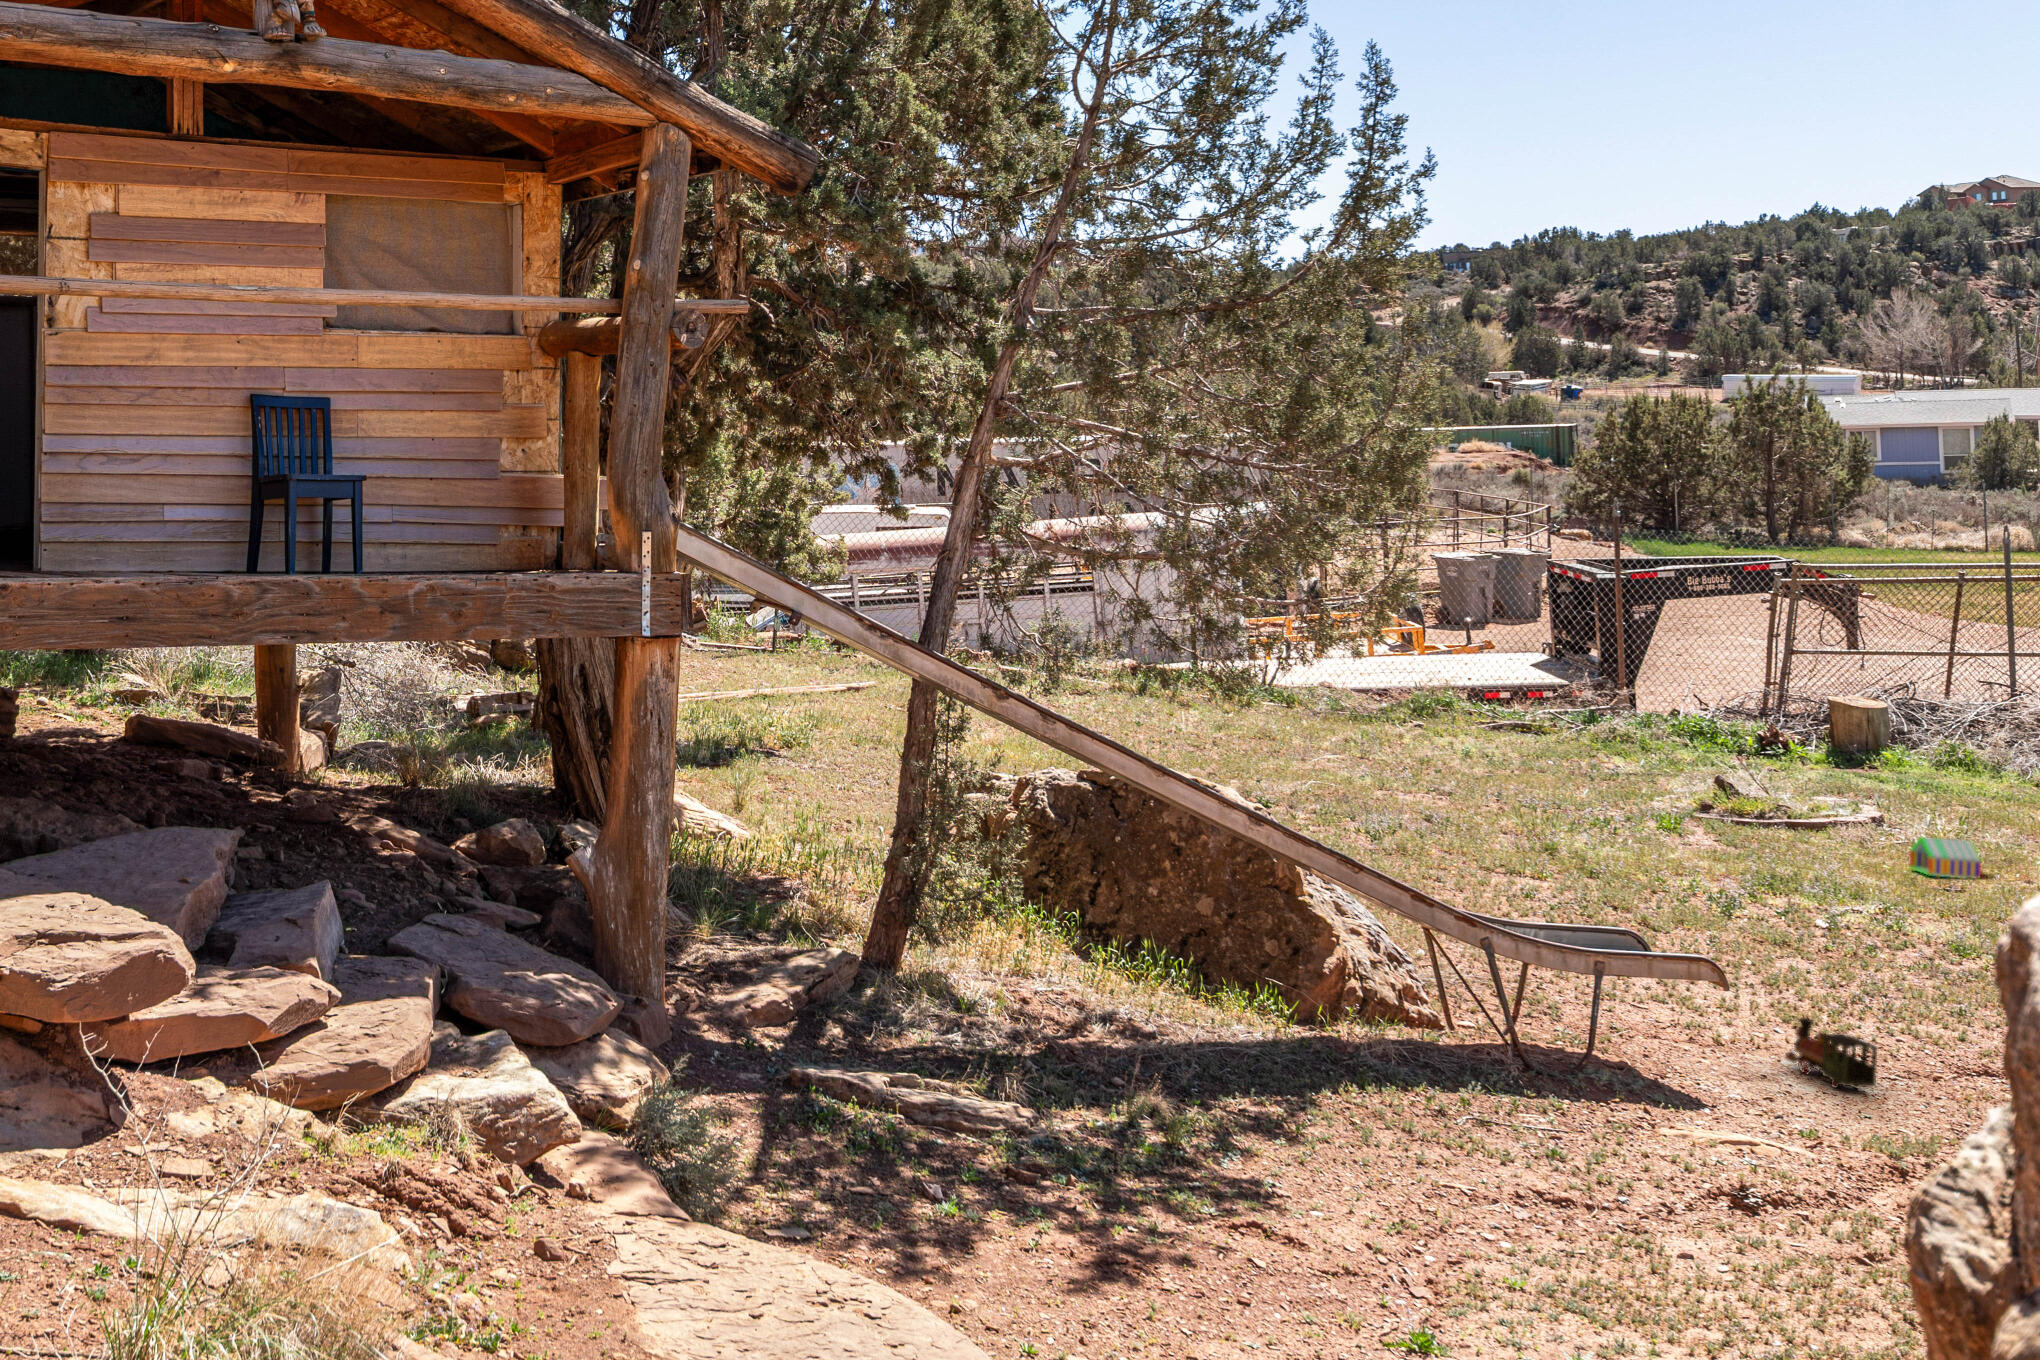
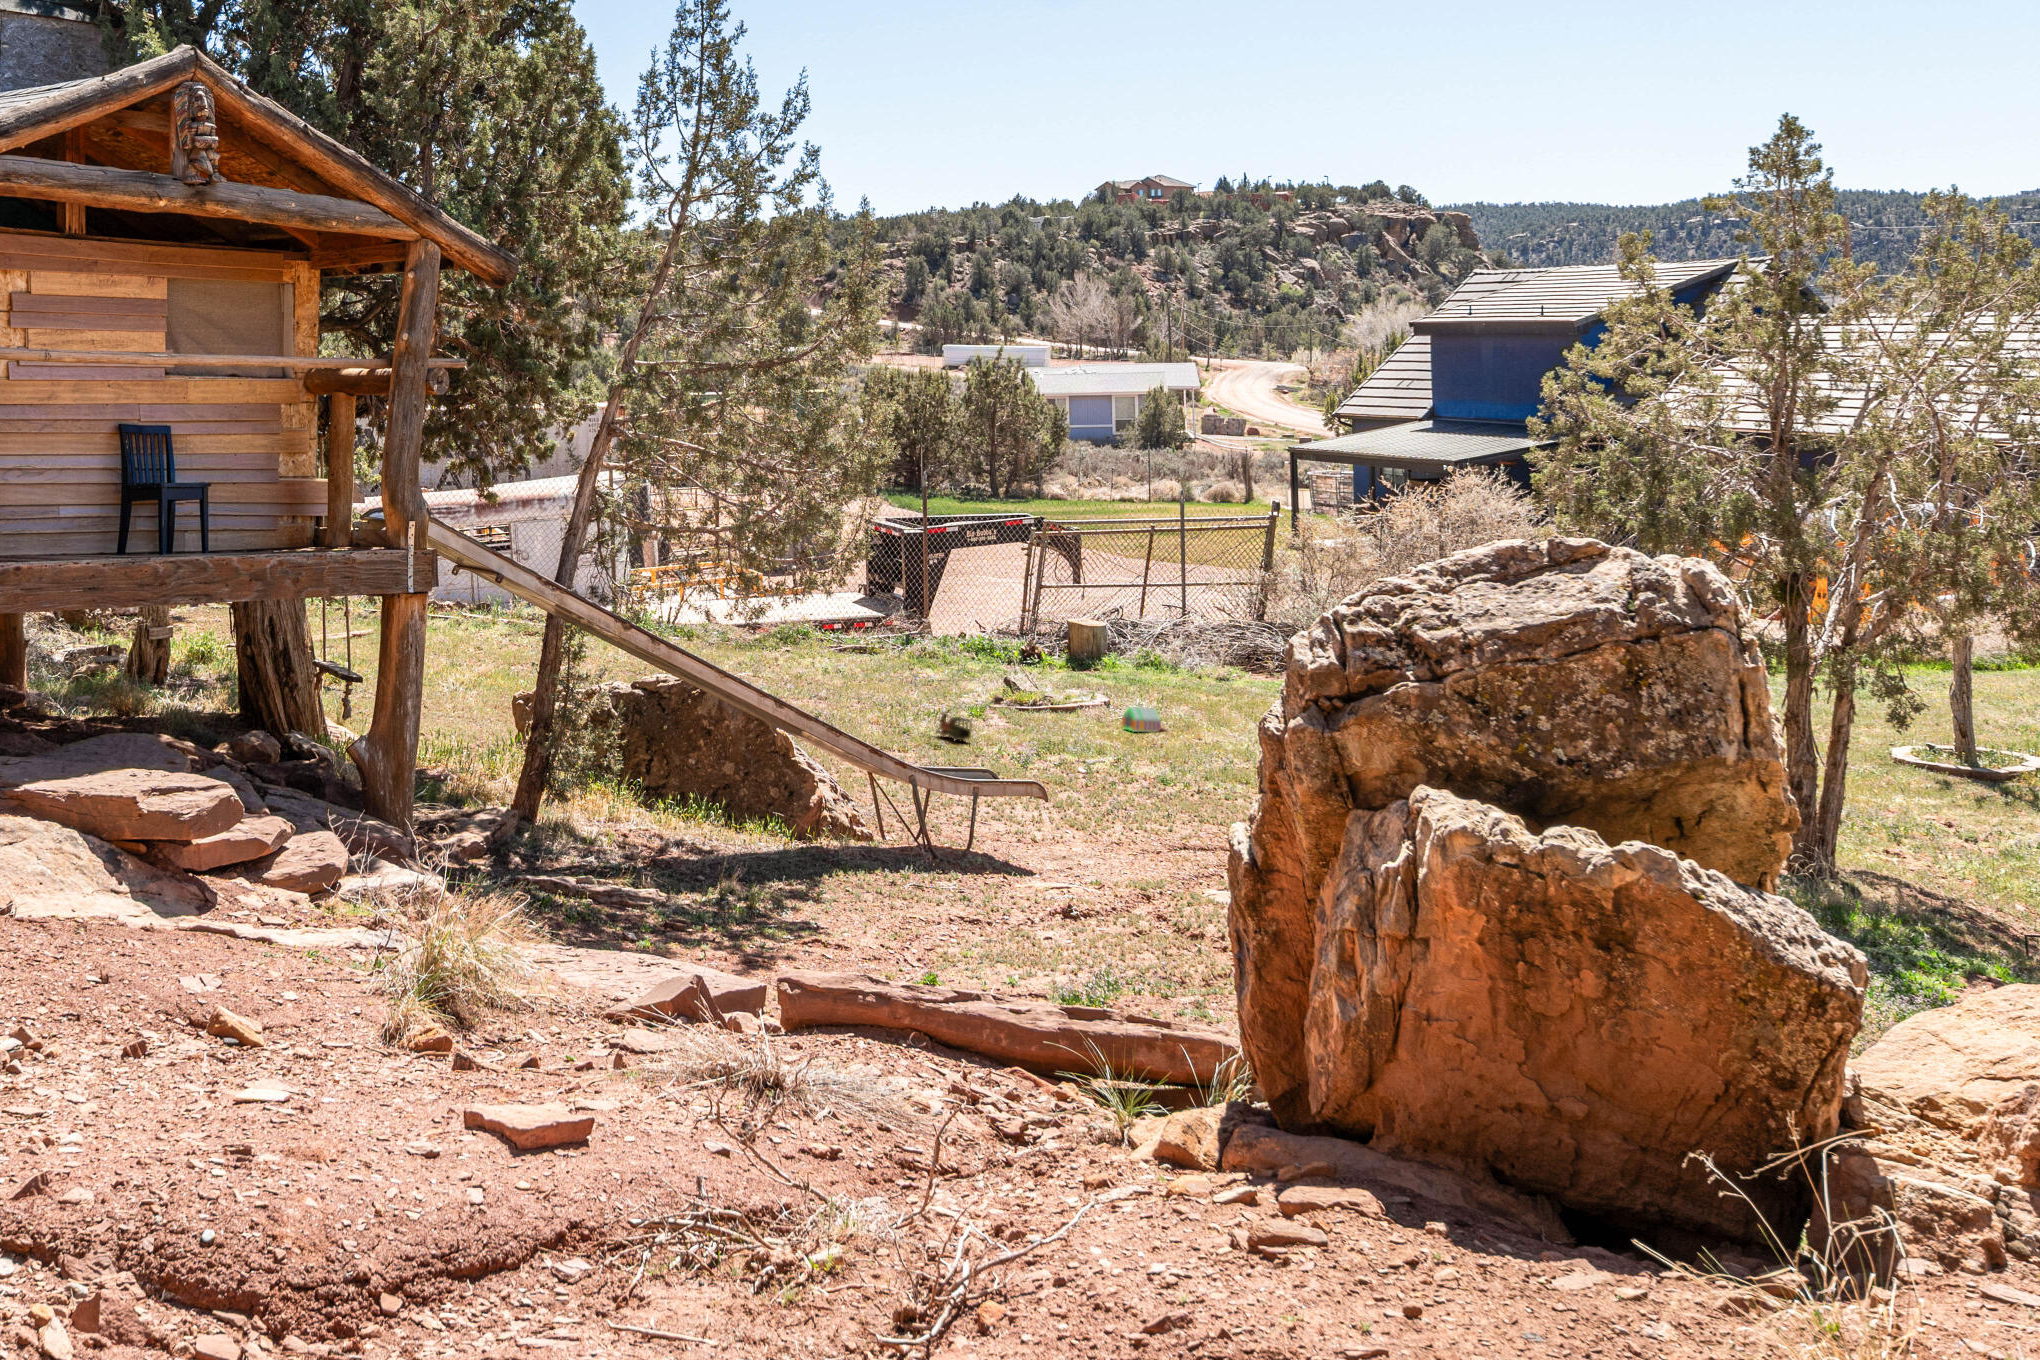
toy train: present [1785,1017,1878,1089] -> present [936,713,971,741]

